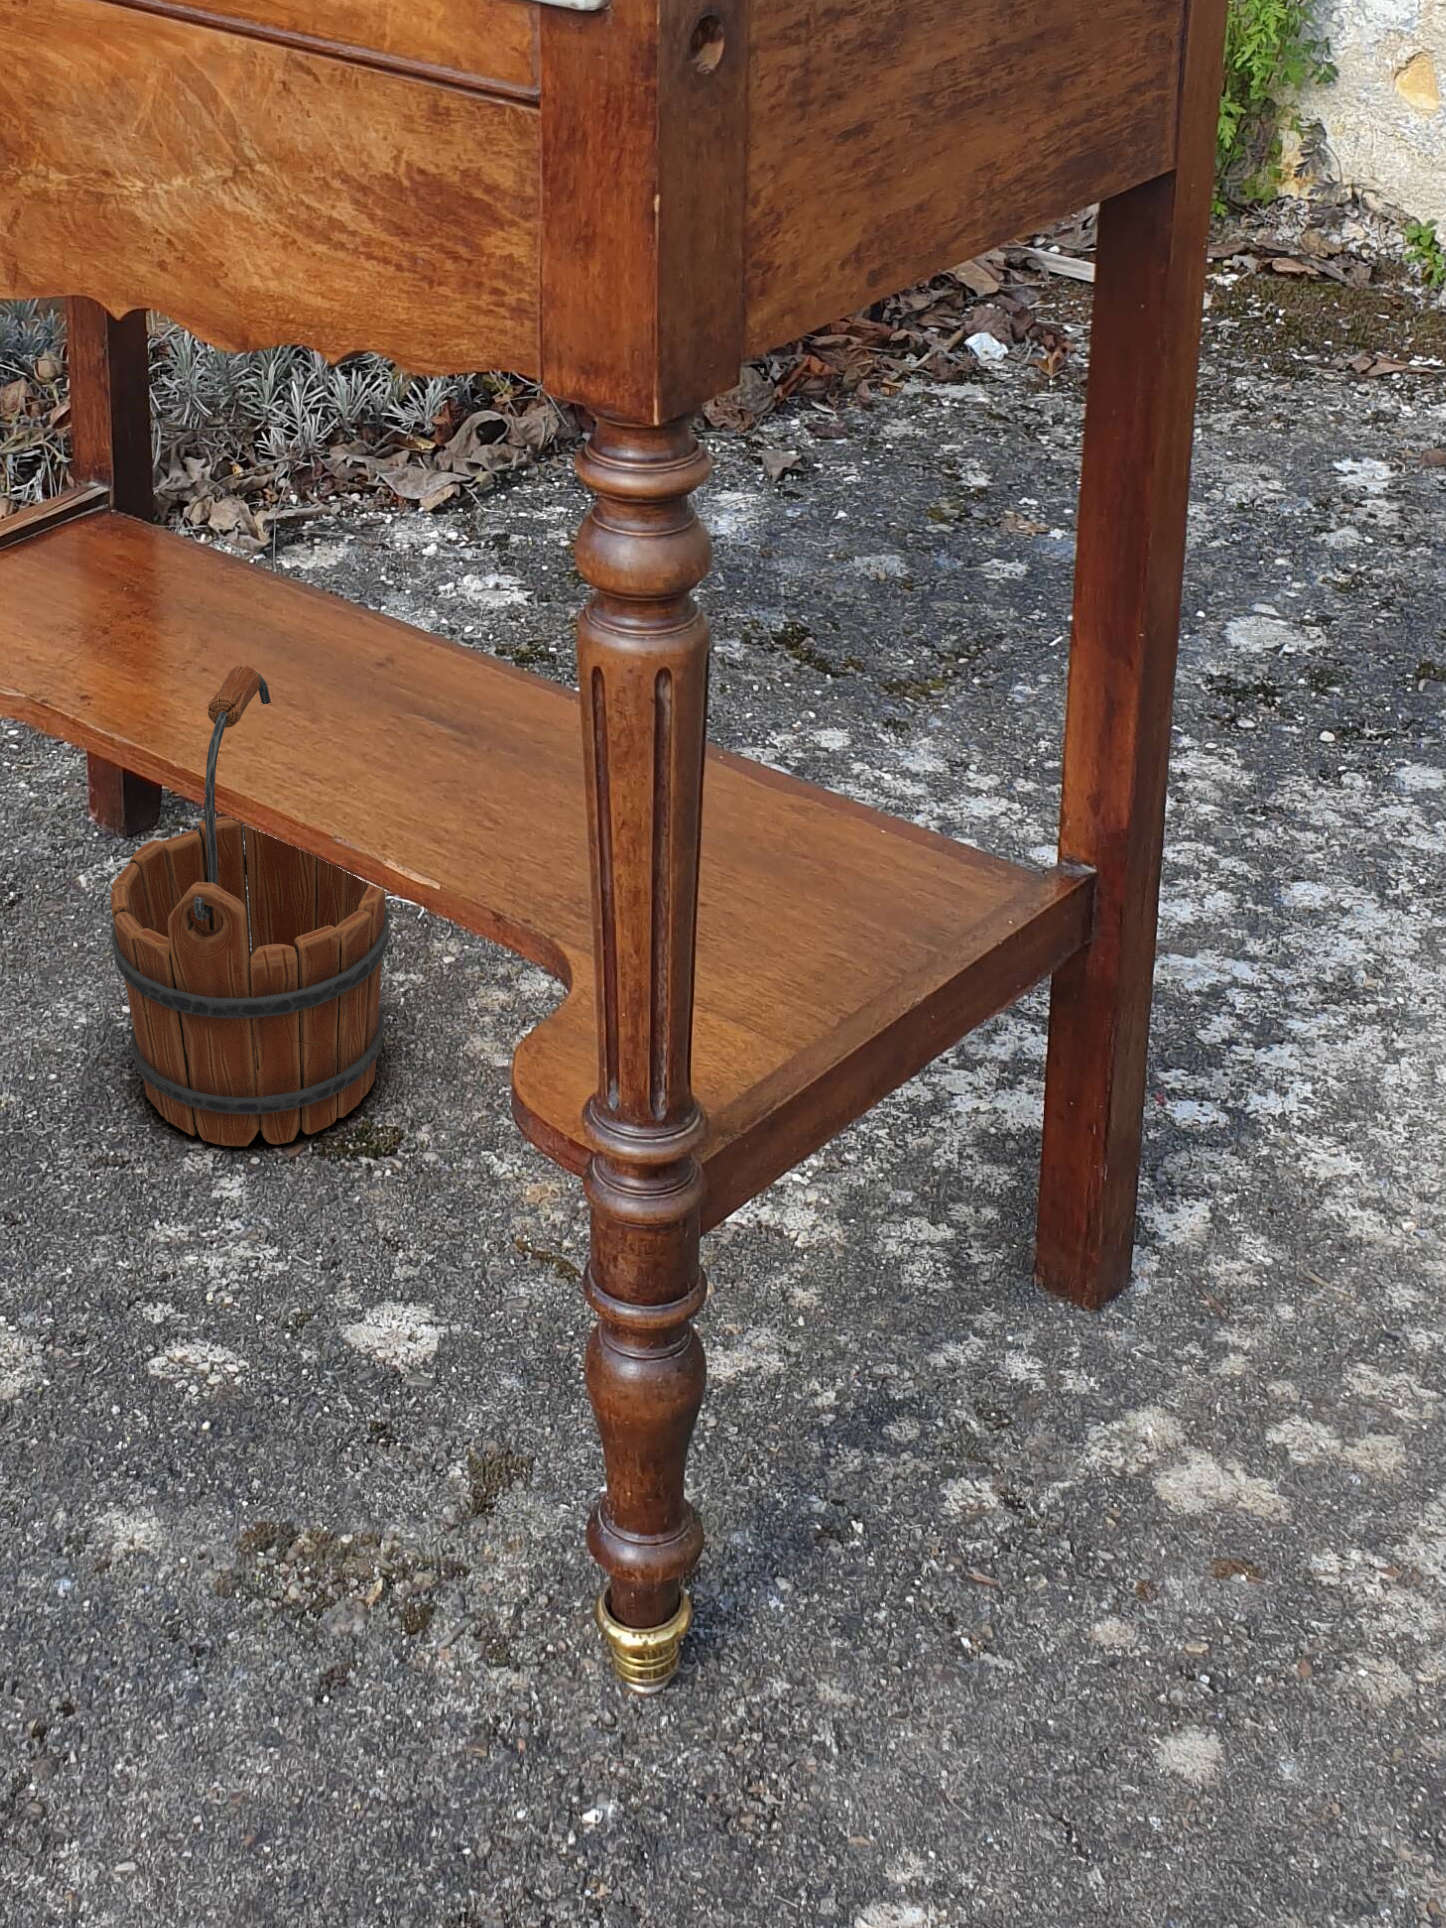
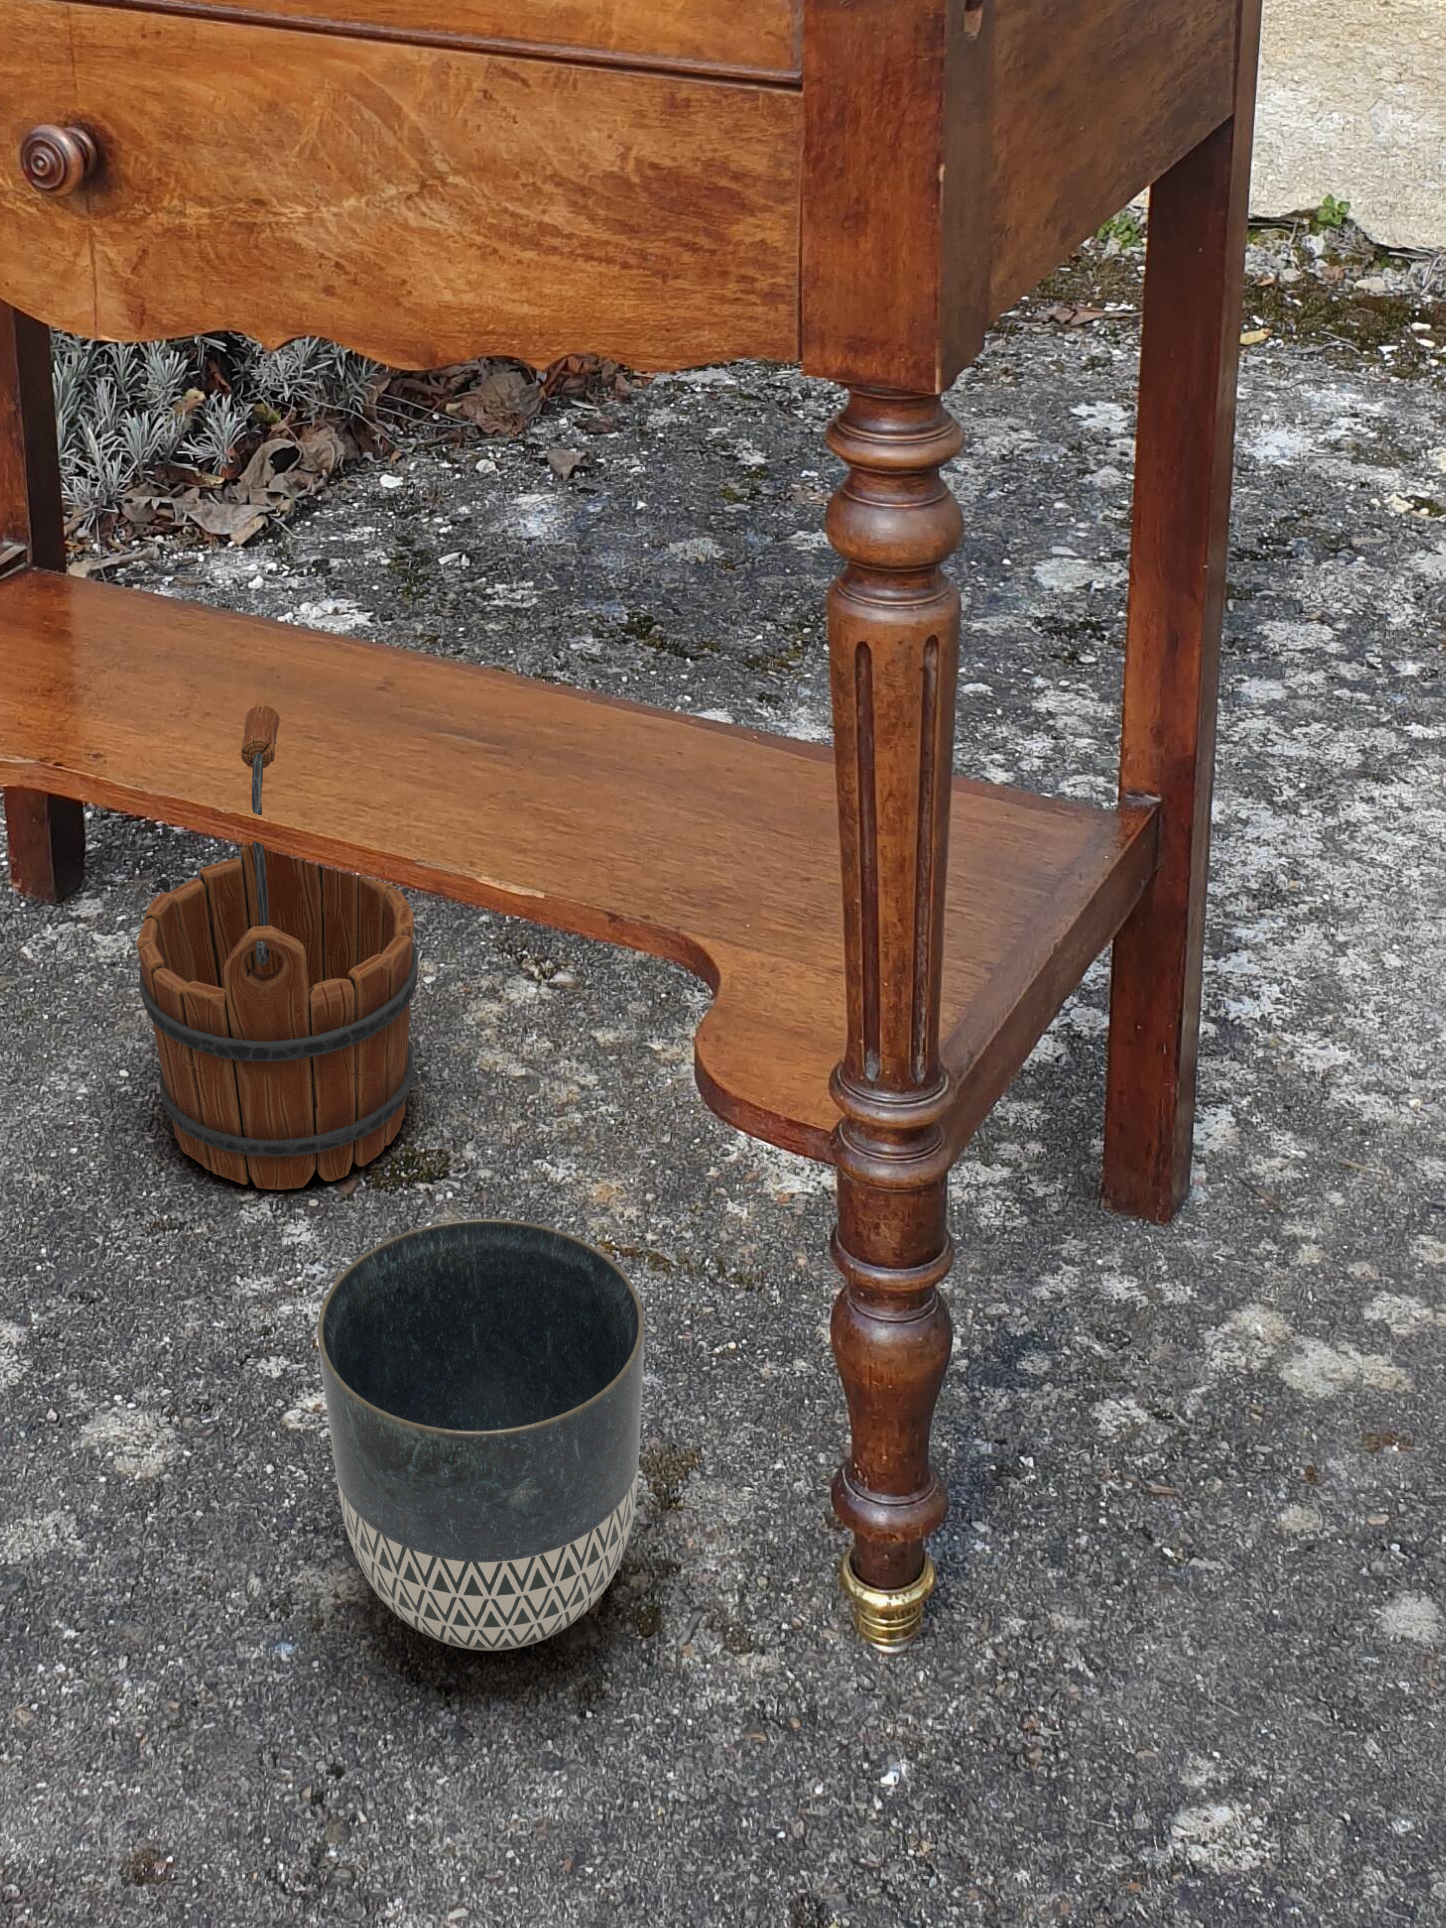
planter: none [91,1193,416,1622] -> present [318,1219,644,1651]

